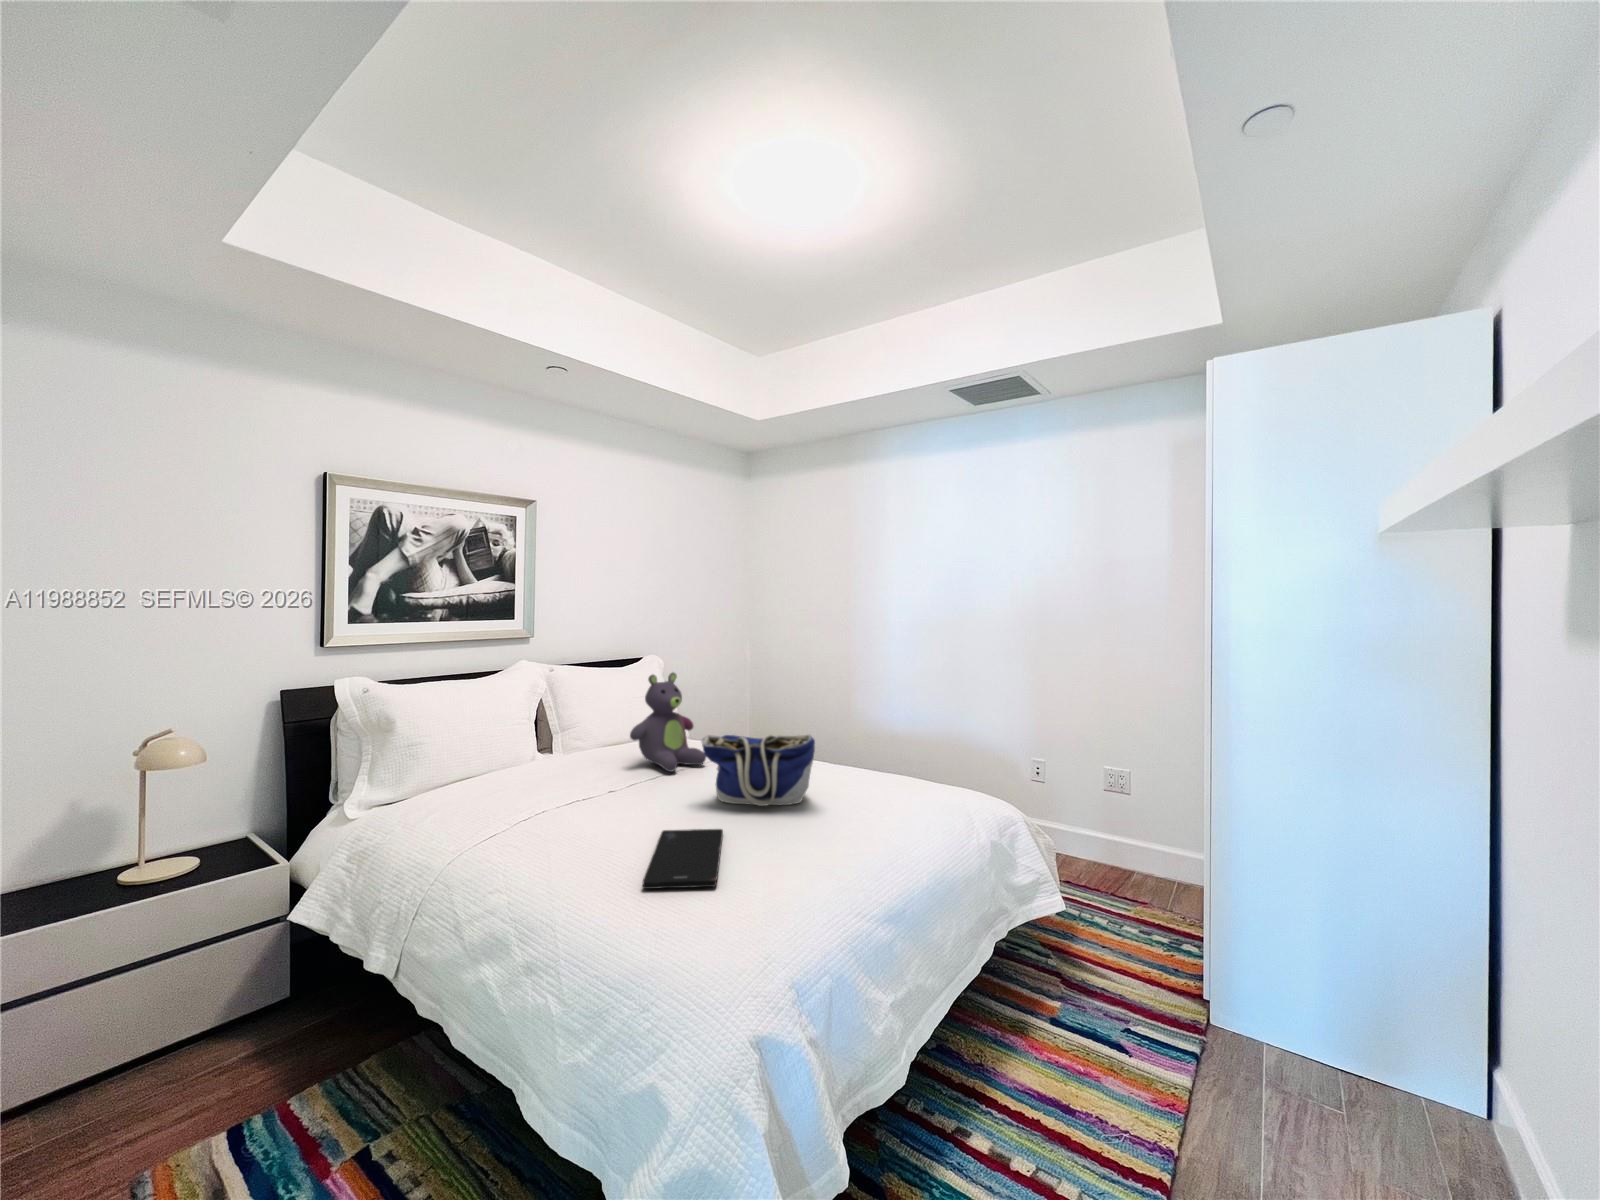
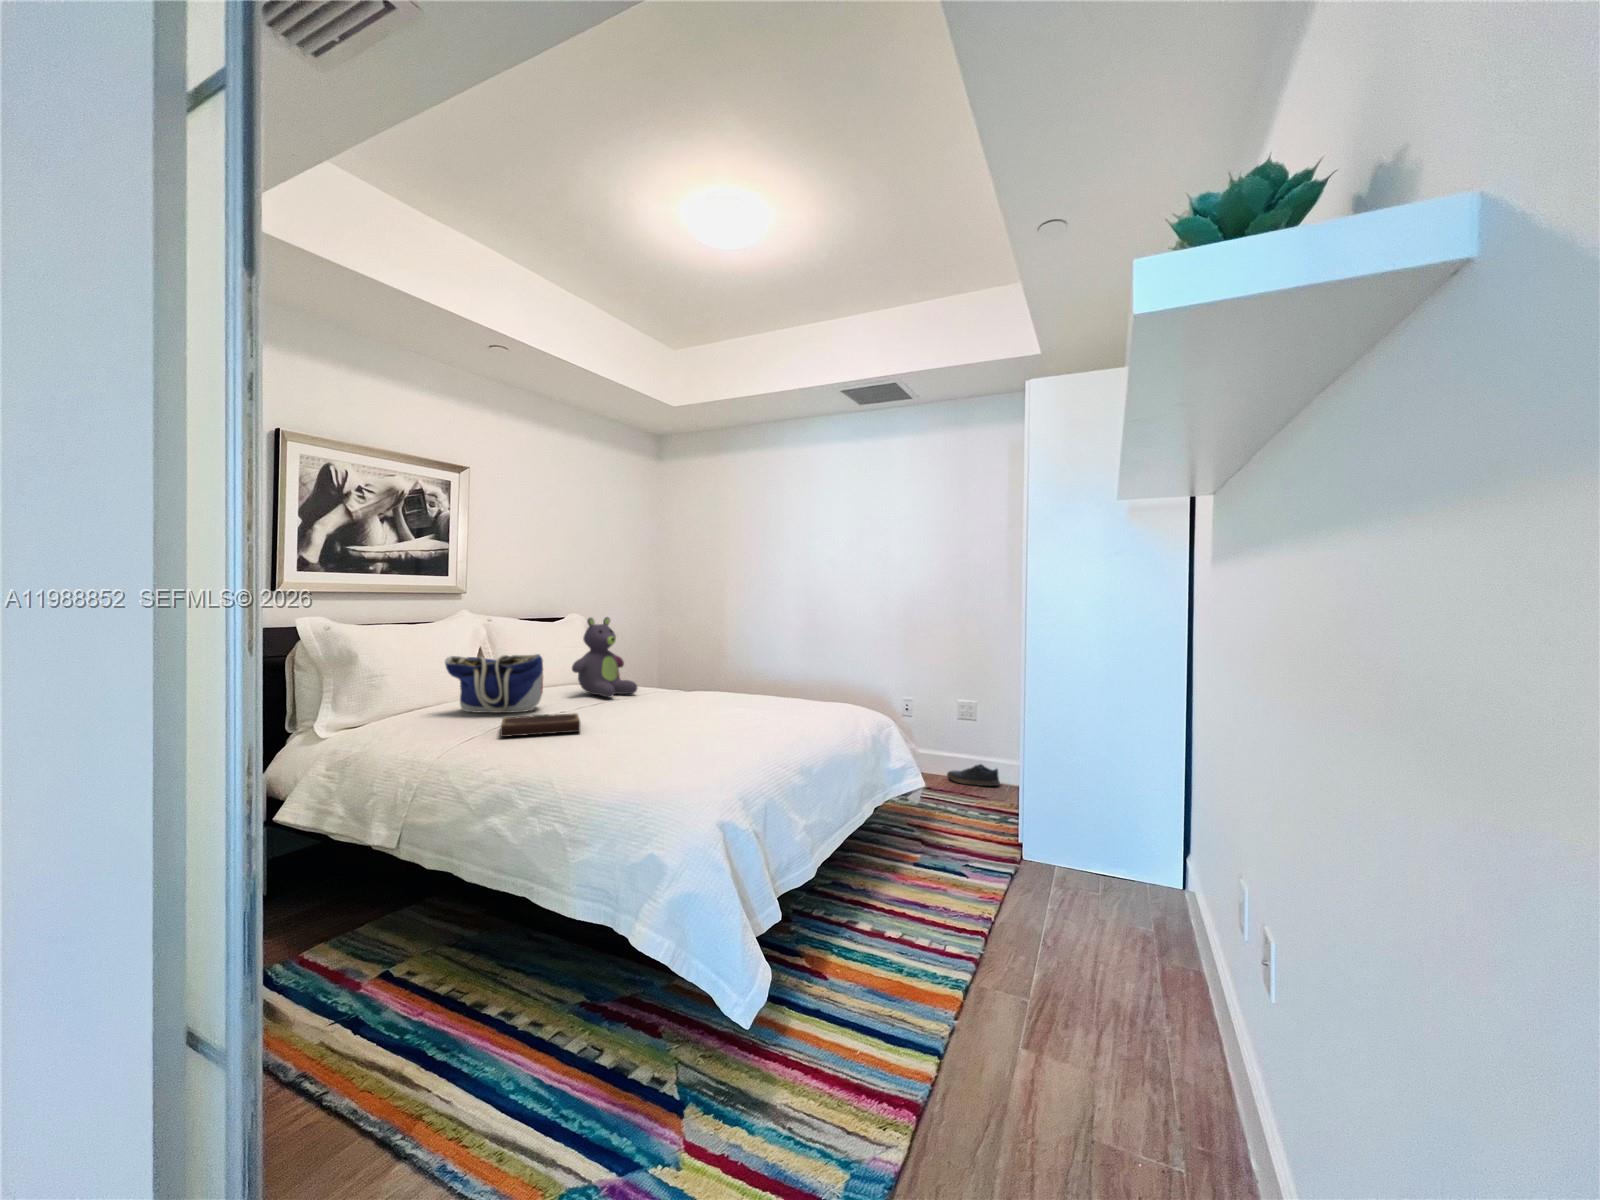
tote bag: present [702,735,815,806] -> present [445,654,543,713]
notebook: none [513,808,616,846] -> present [500,713,580,737]
smartphone: present [643,829,723,889] -> none [619,724,676,752]
shoe: none [1092,852,1165,883] -> present [947,764,1000,786]

